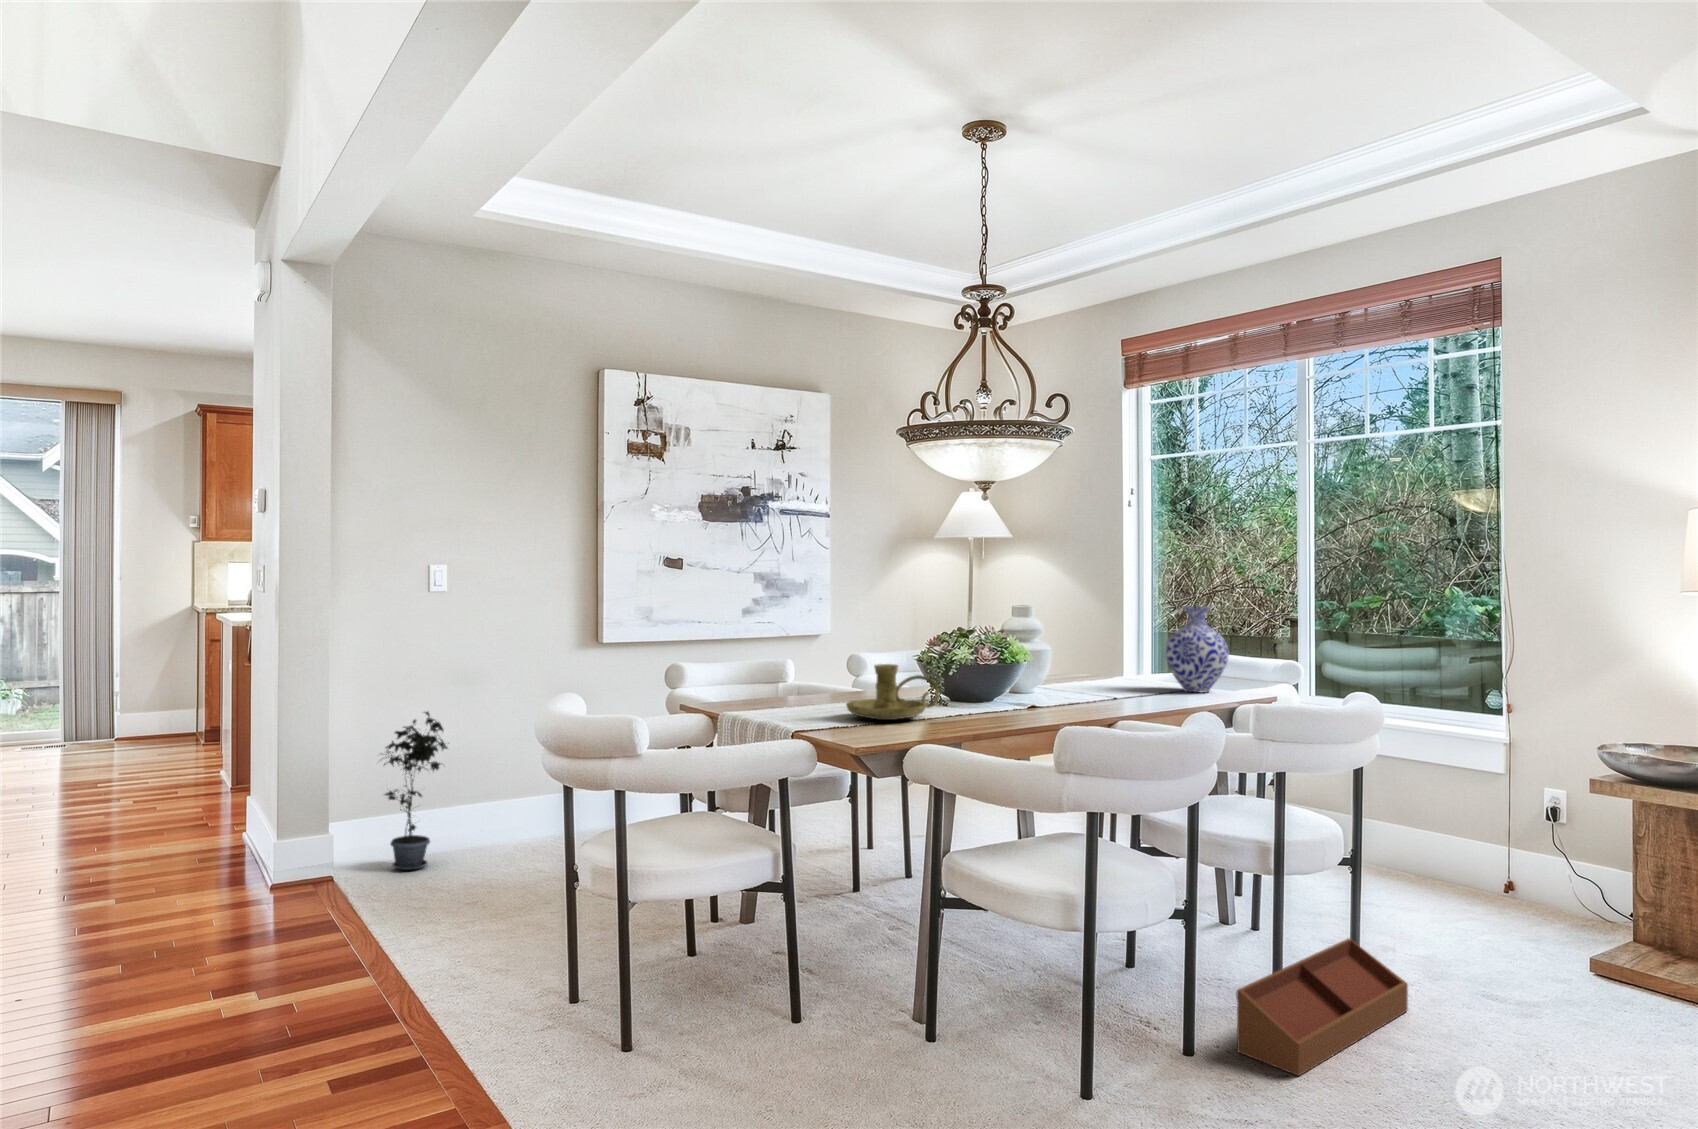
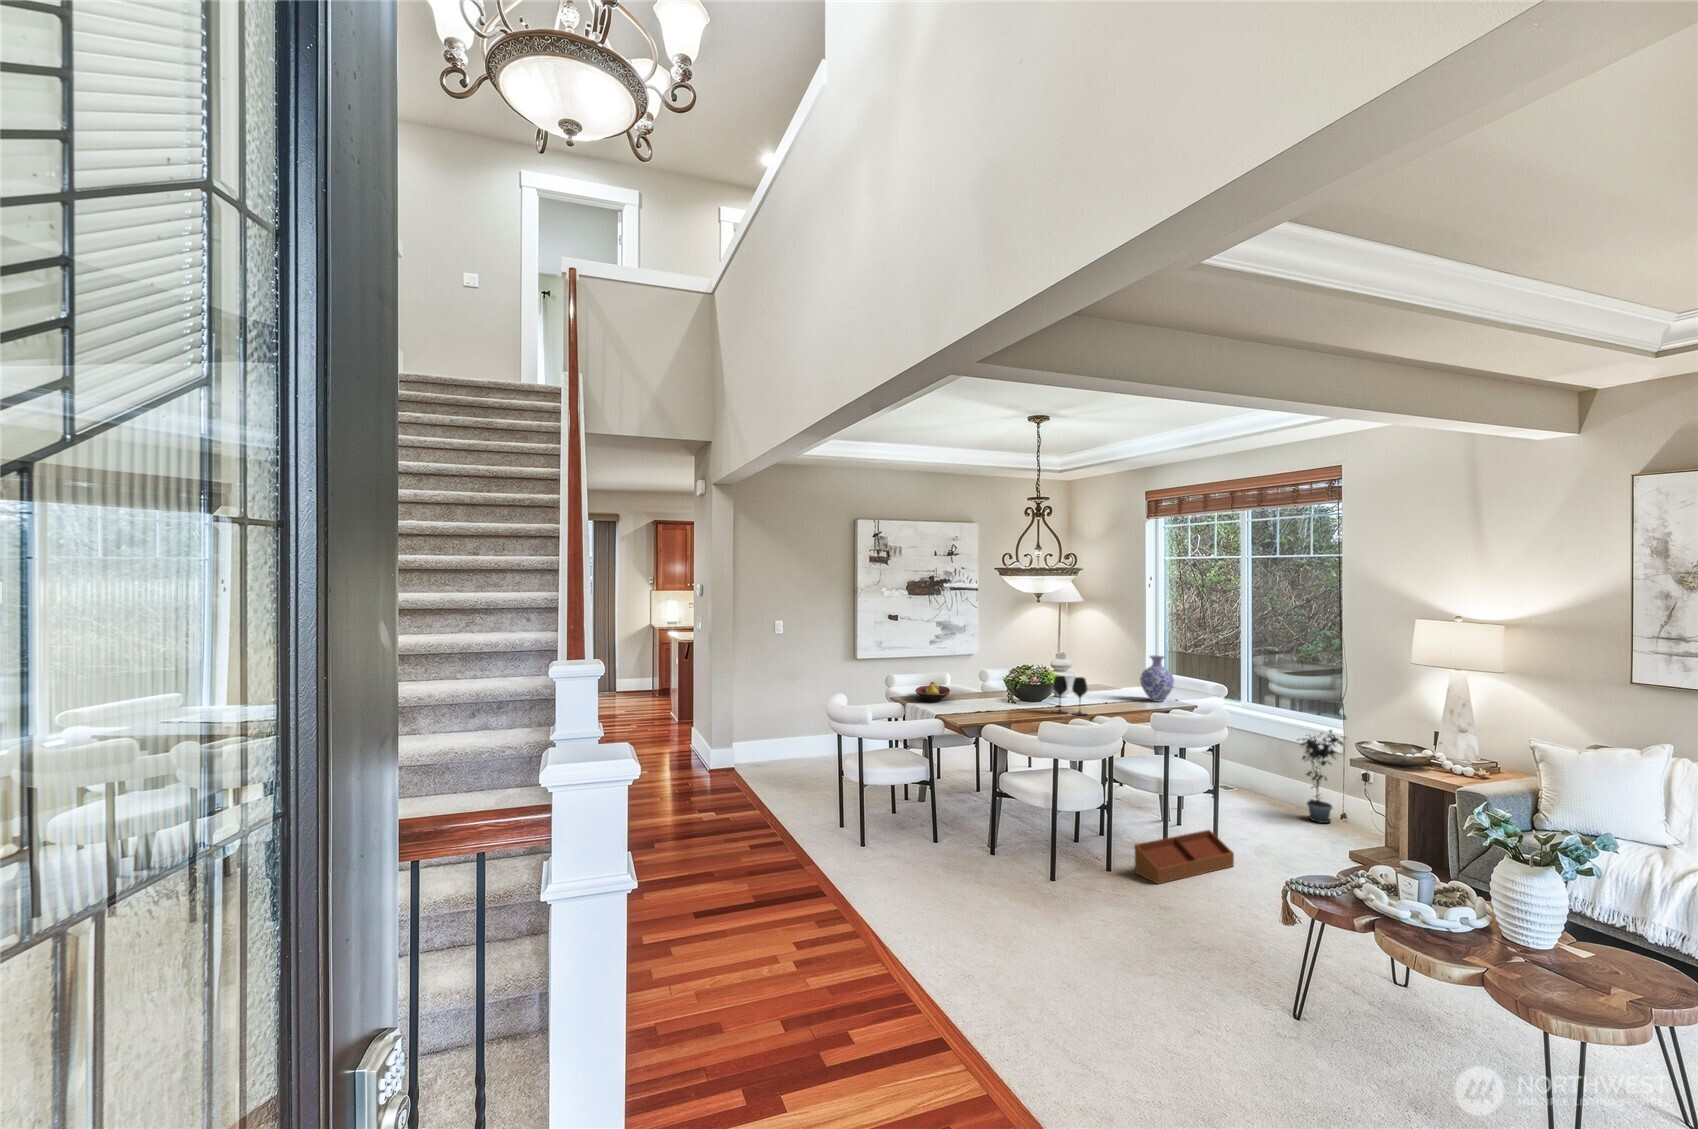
wine glass: none [1028,639,1103,719] -> present [1053,676,1087,715]
candle holder: present [846,664,939,720] -> none [963,685,1008,711]
fruit bowl: none [735,667,808,708] -> present [915,682,950,702]
potted plant: present [384,712,448,870] -> present [1299,730,1343,823]

